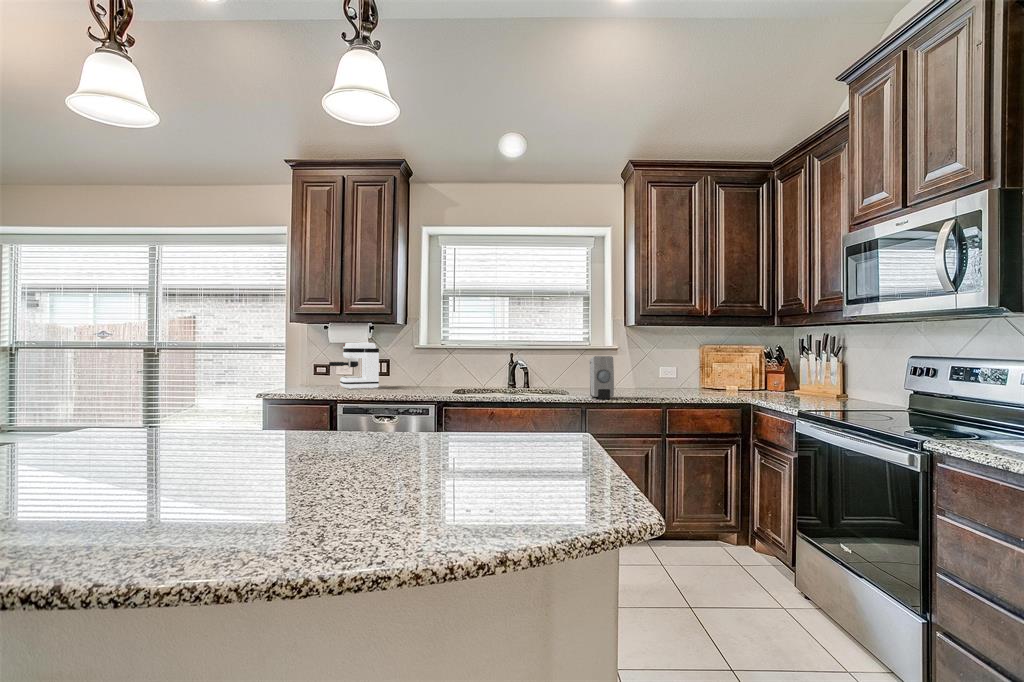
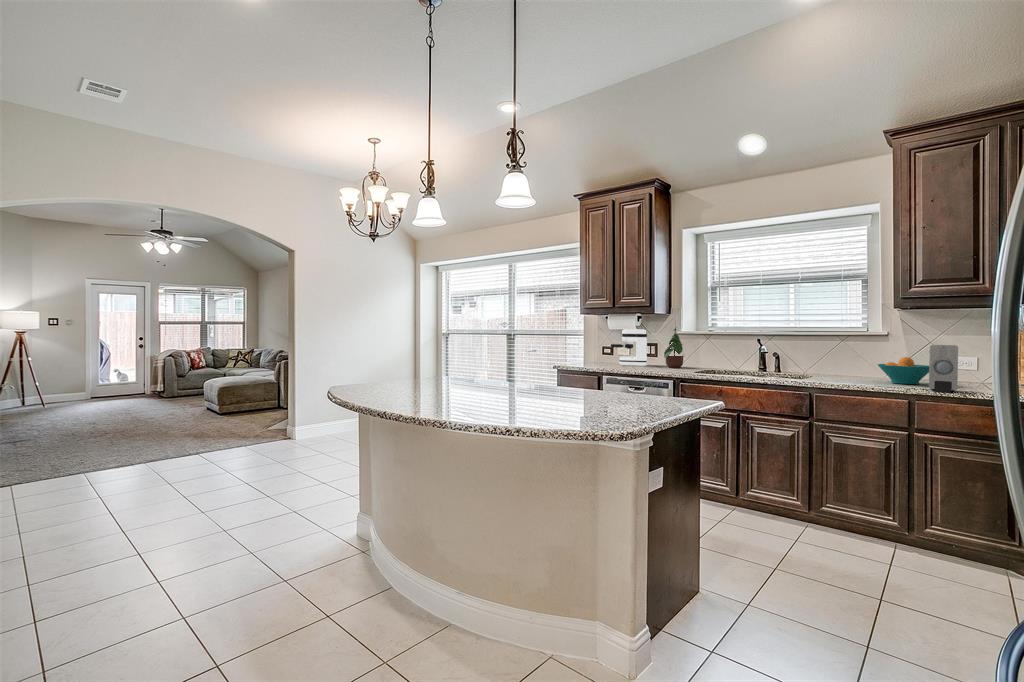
potted plant: none [397,340,427,389] -> present [664,327,684,368]
soap dispenser: present [590,356,614,399] -> present [929,345,958,392]
fruit bowl: none [620,368,663,393] -> present [878,357,929,384]

